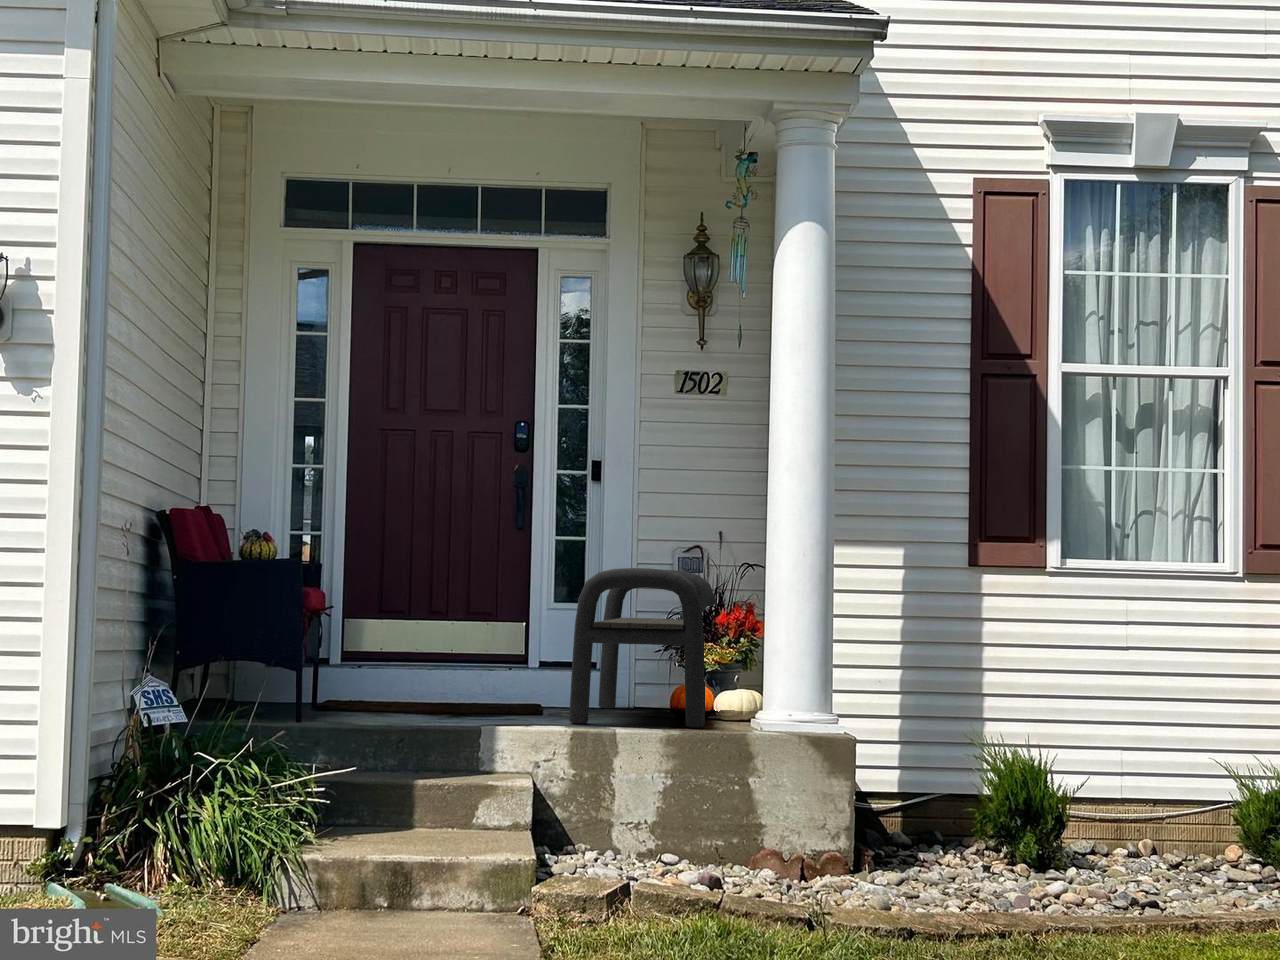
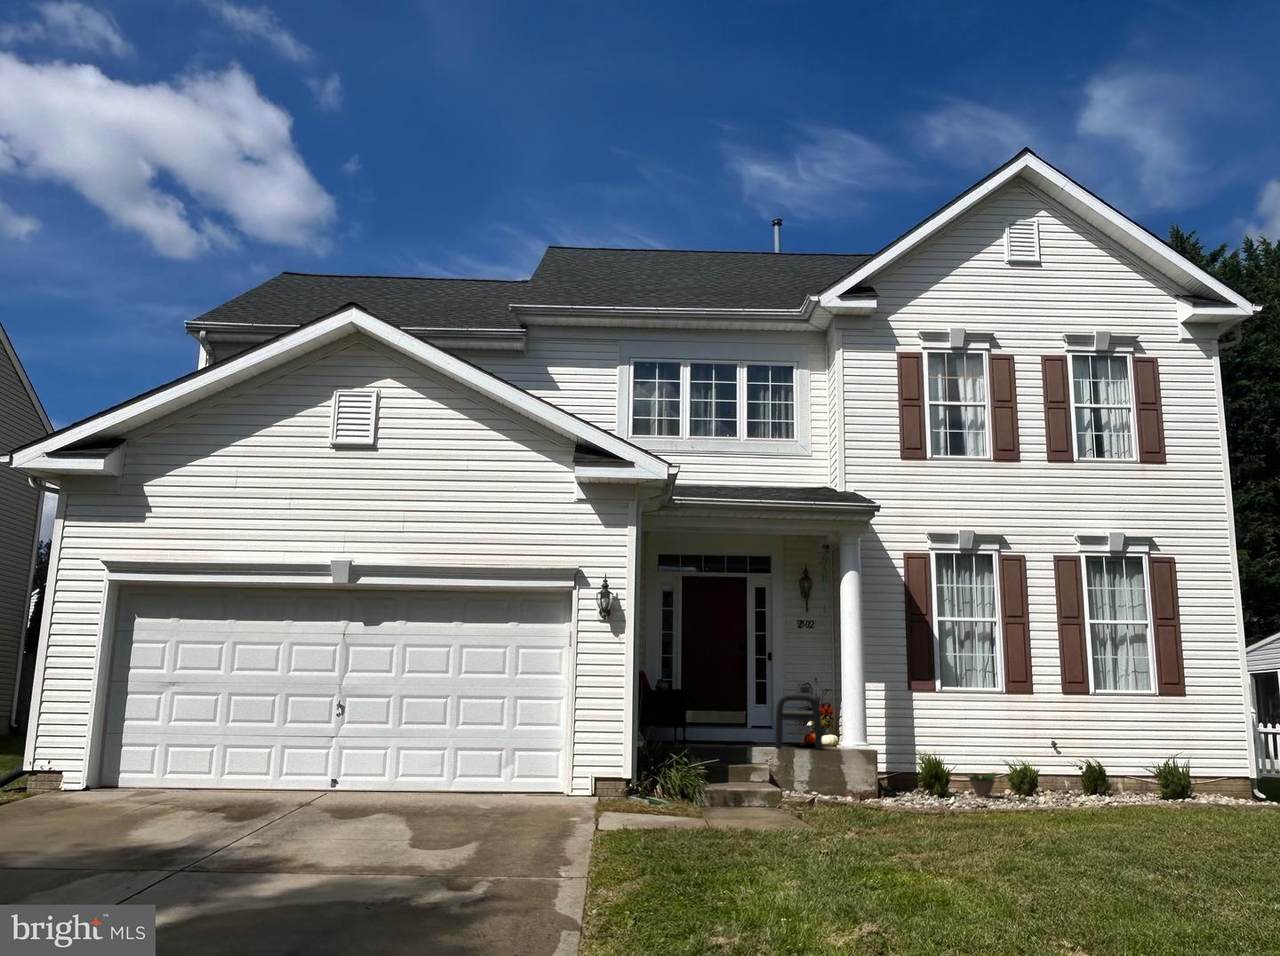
decorative plant: none [1093,794,1229,867] -> present [963,772,998,797]

